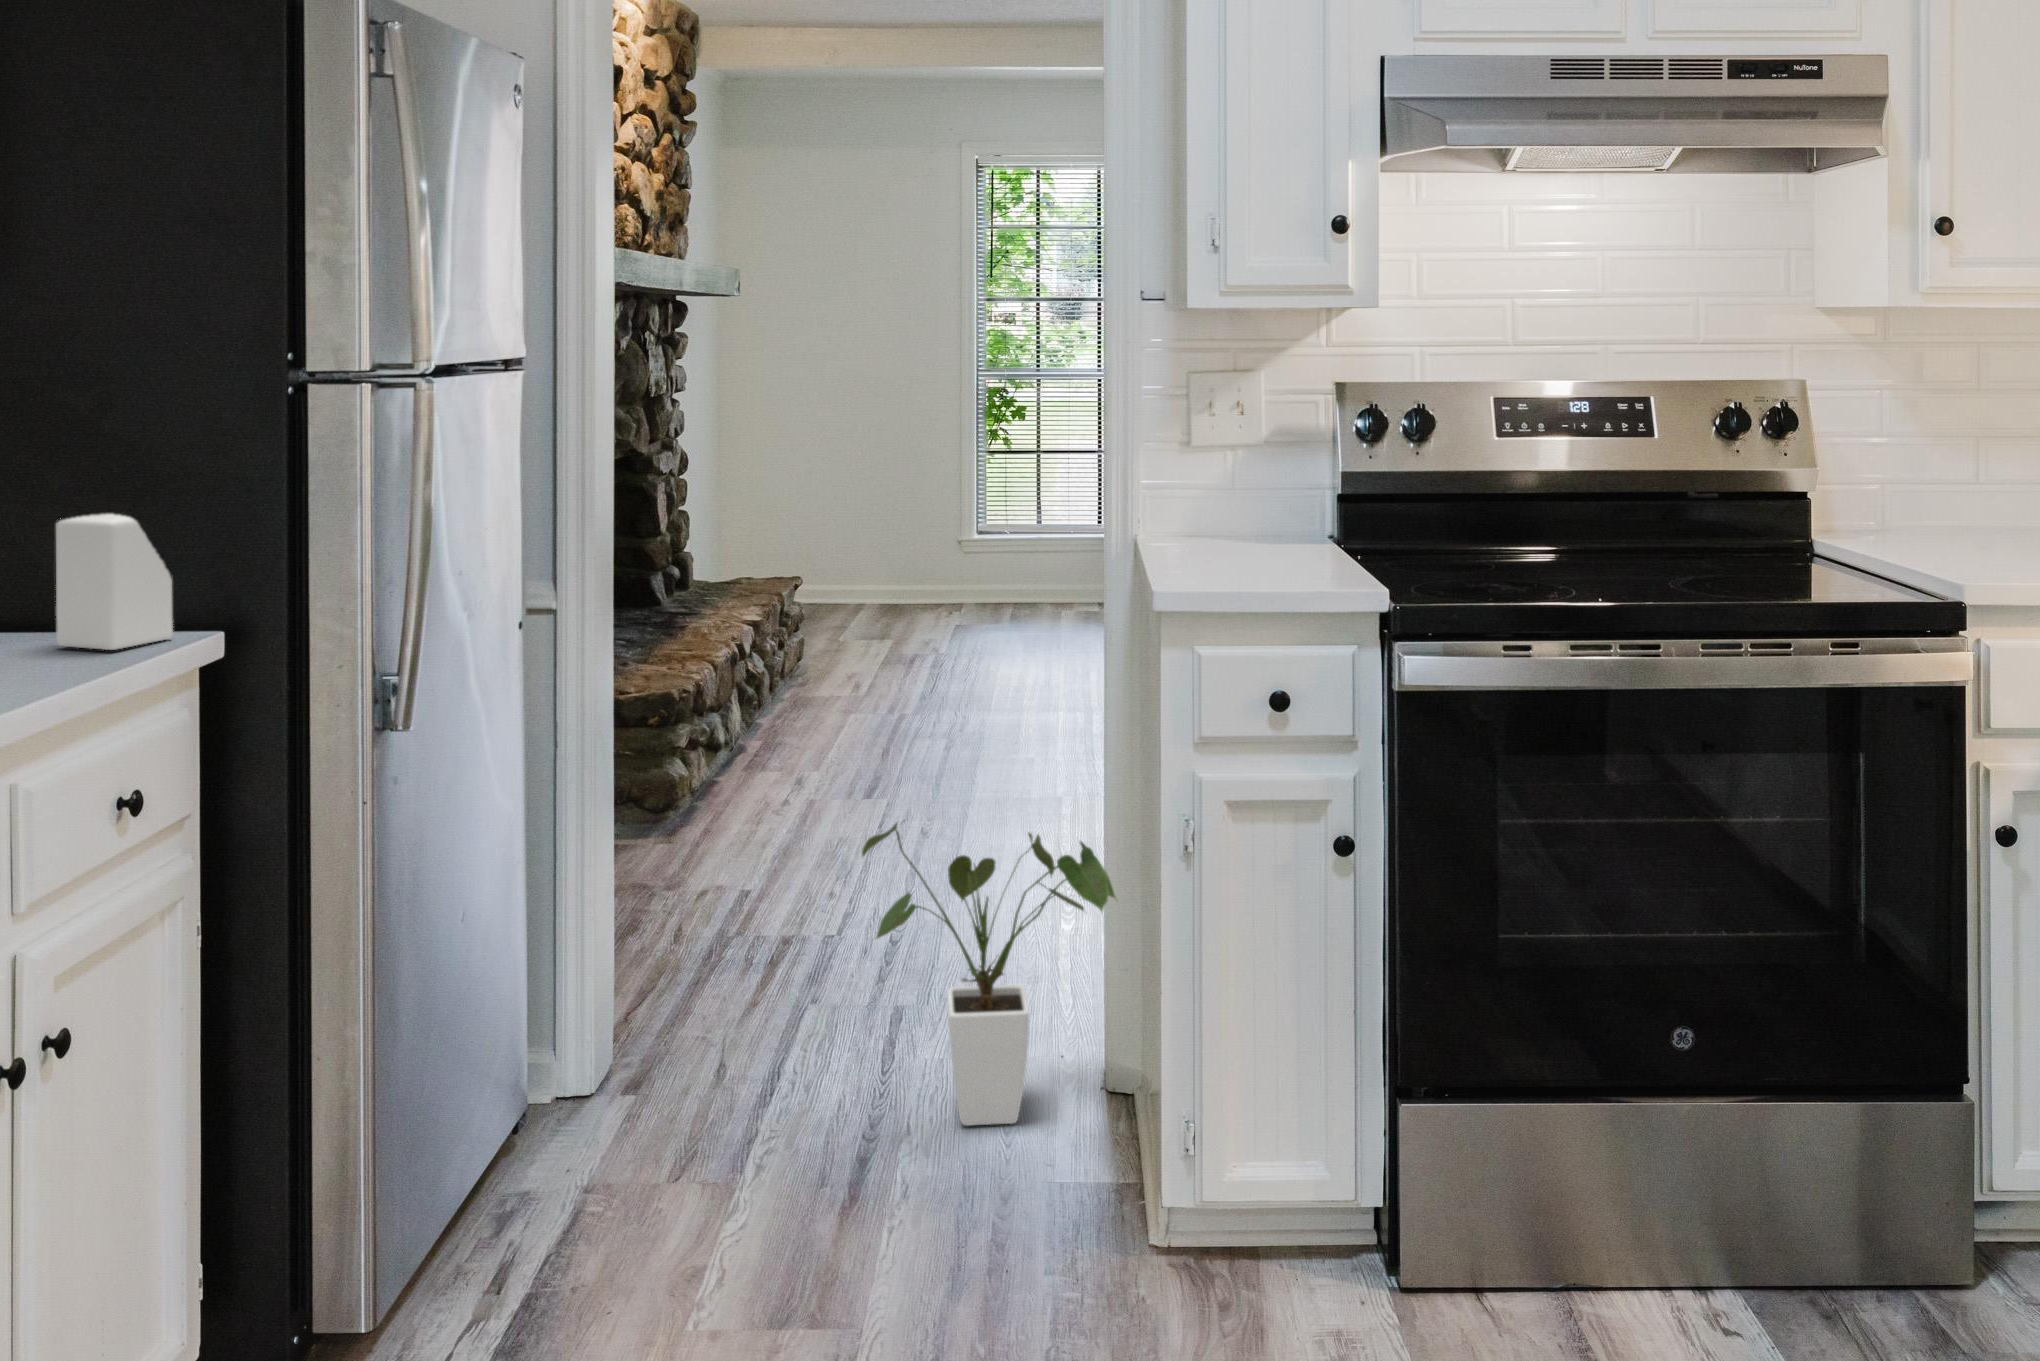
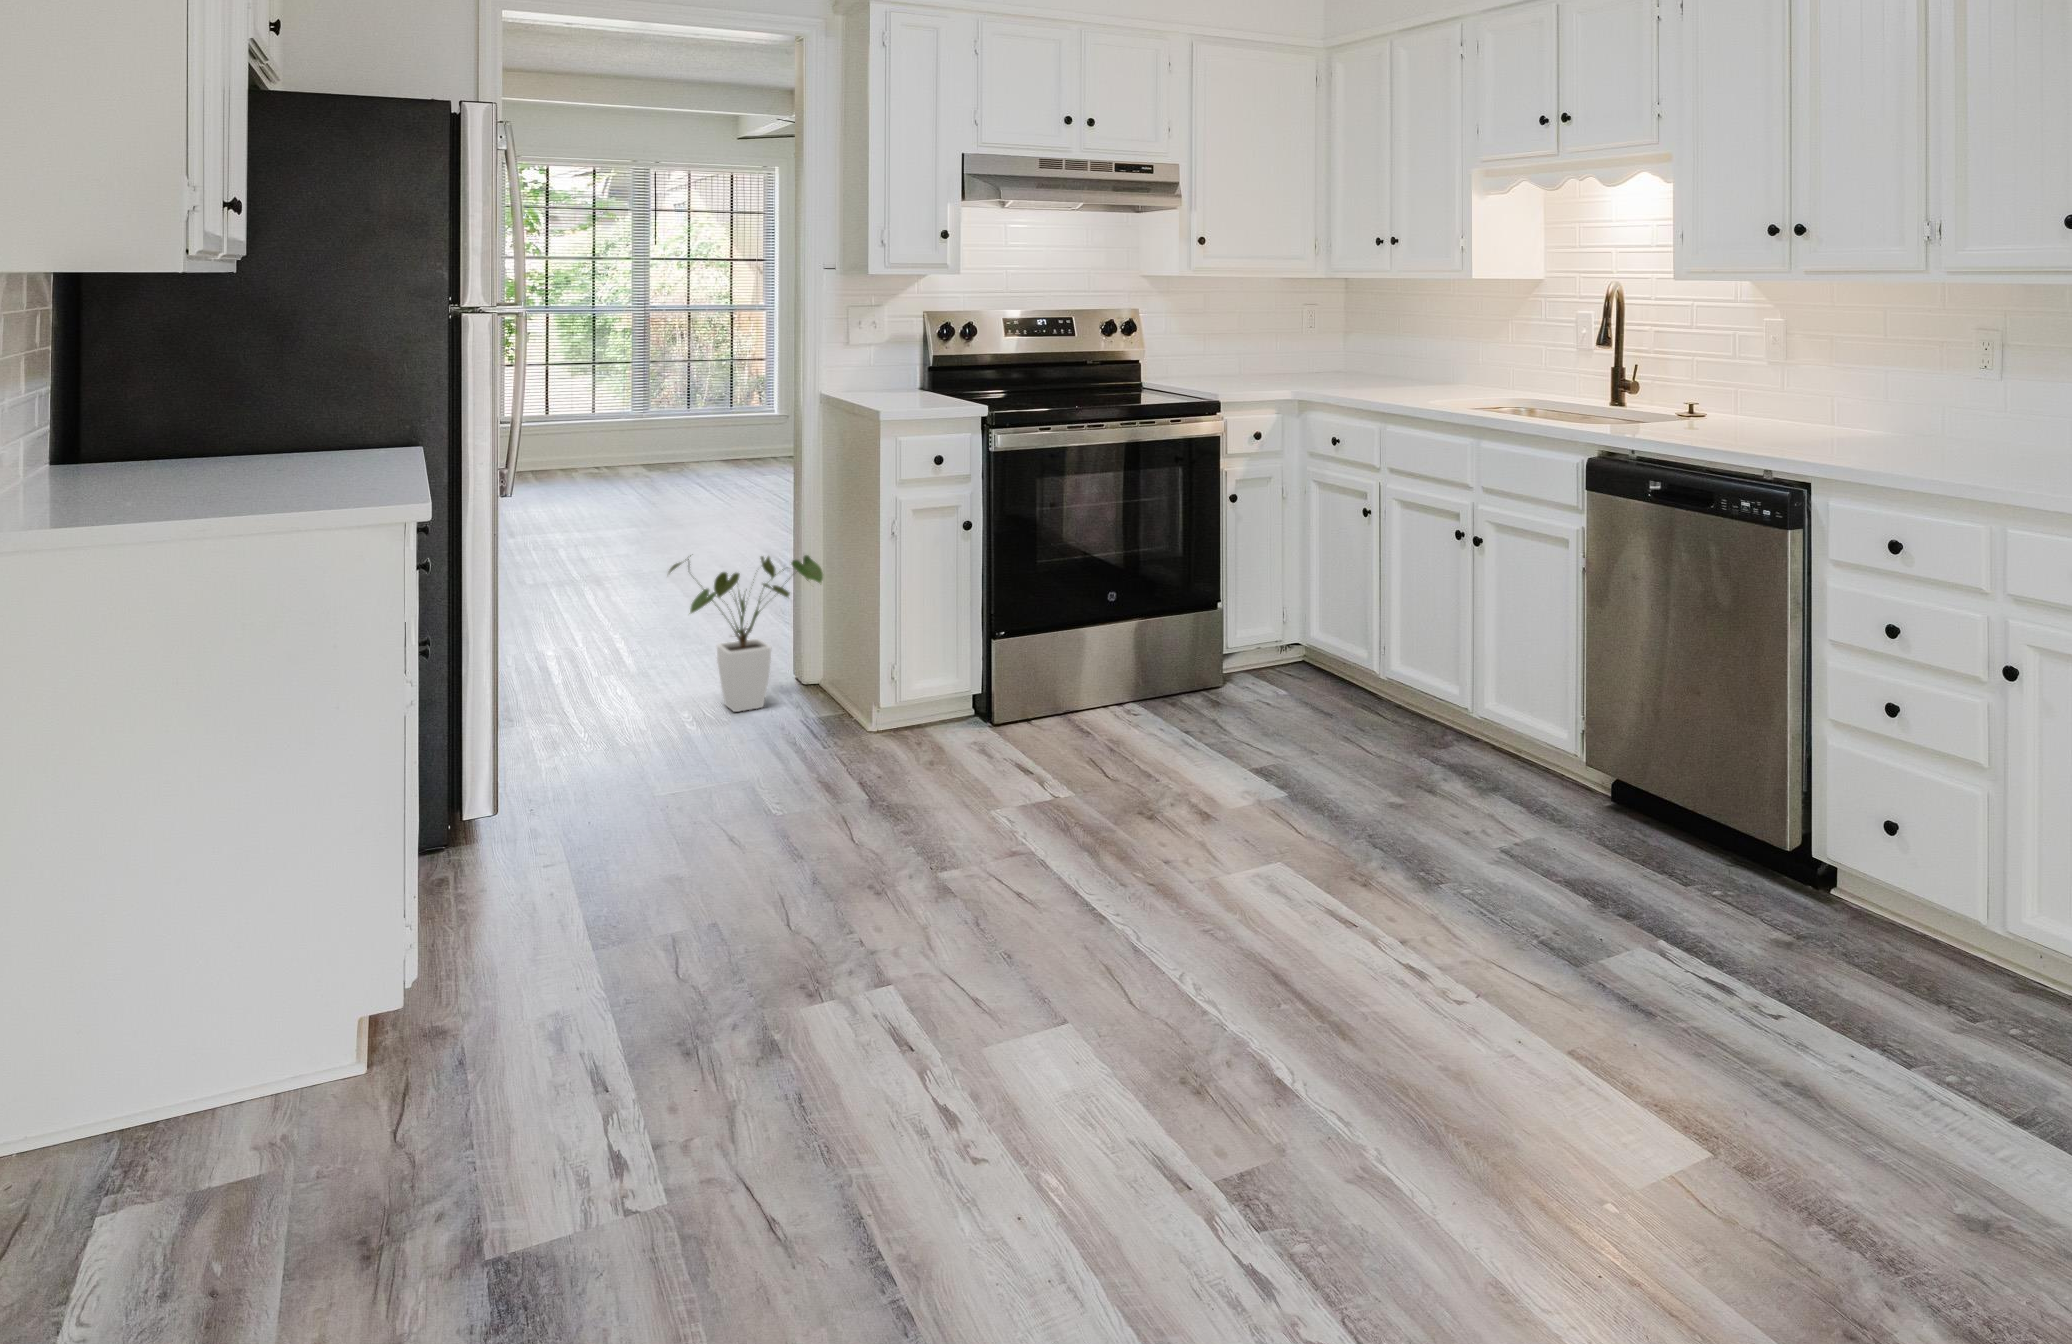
bottle: present [56,514,173,650] -> none [297,350,362,450]

